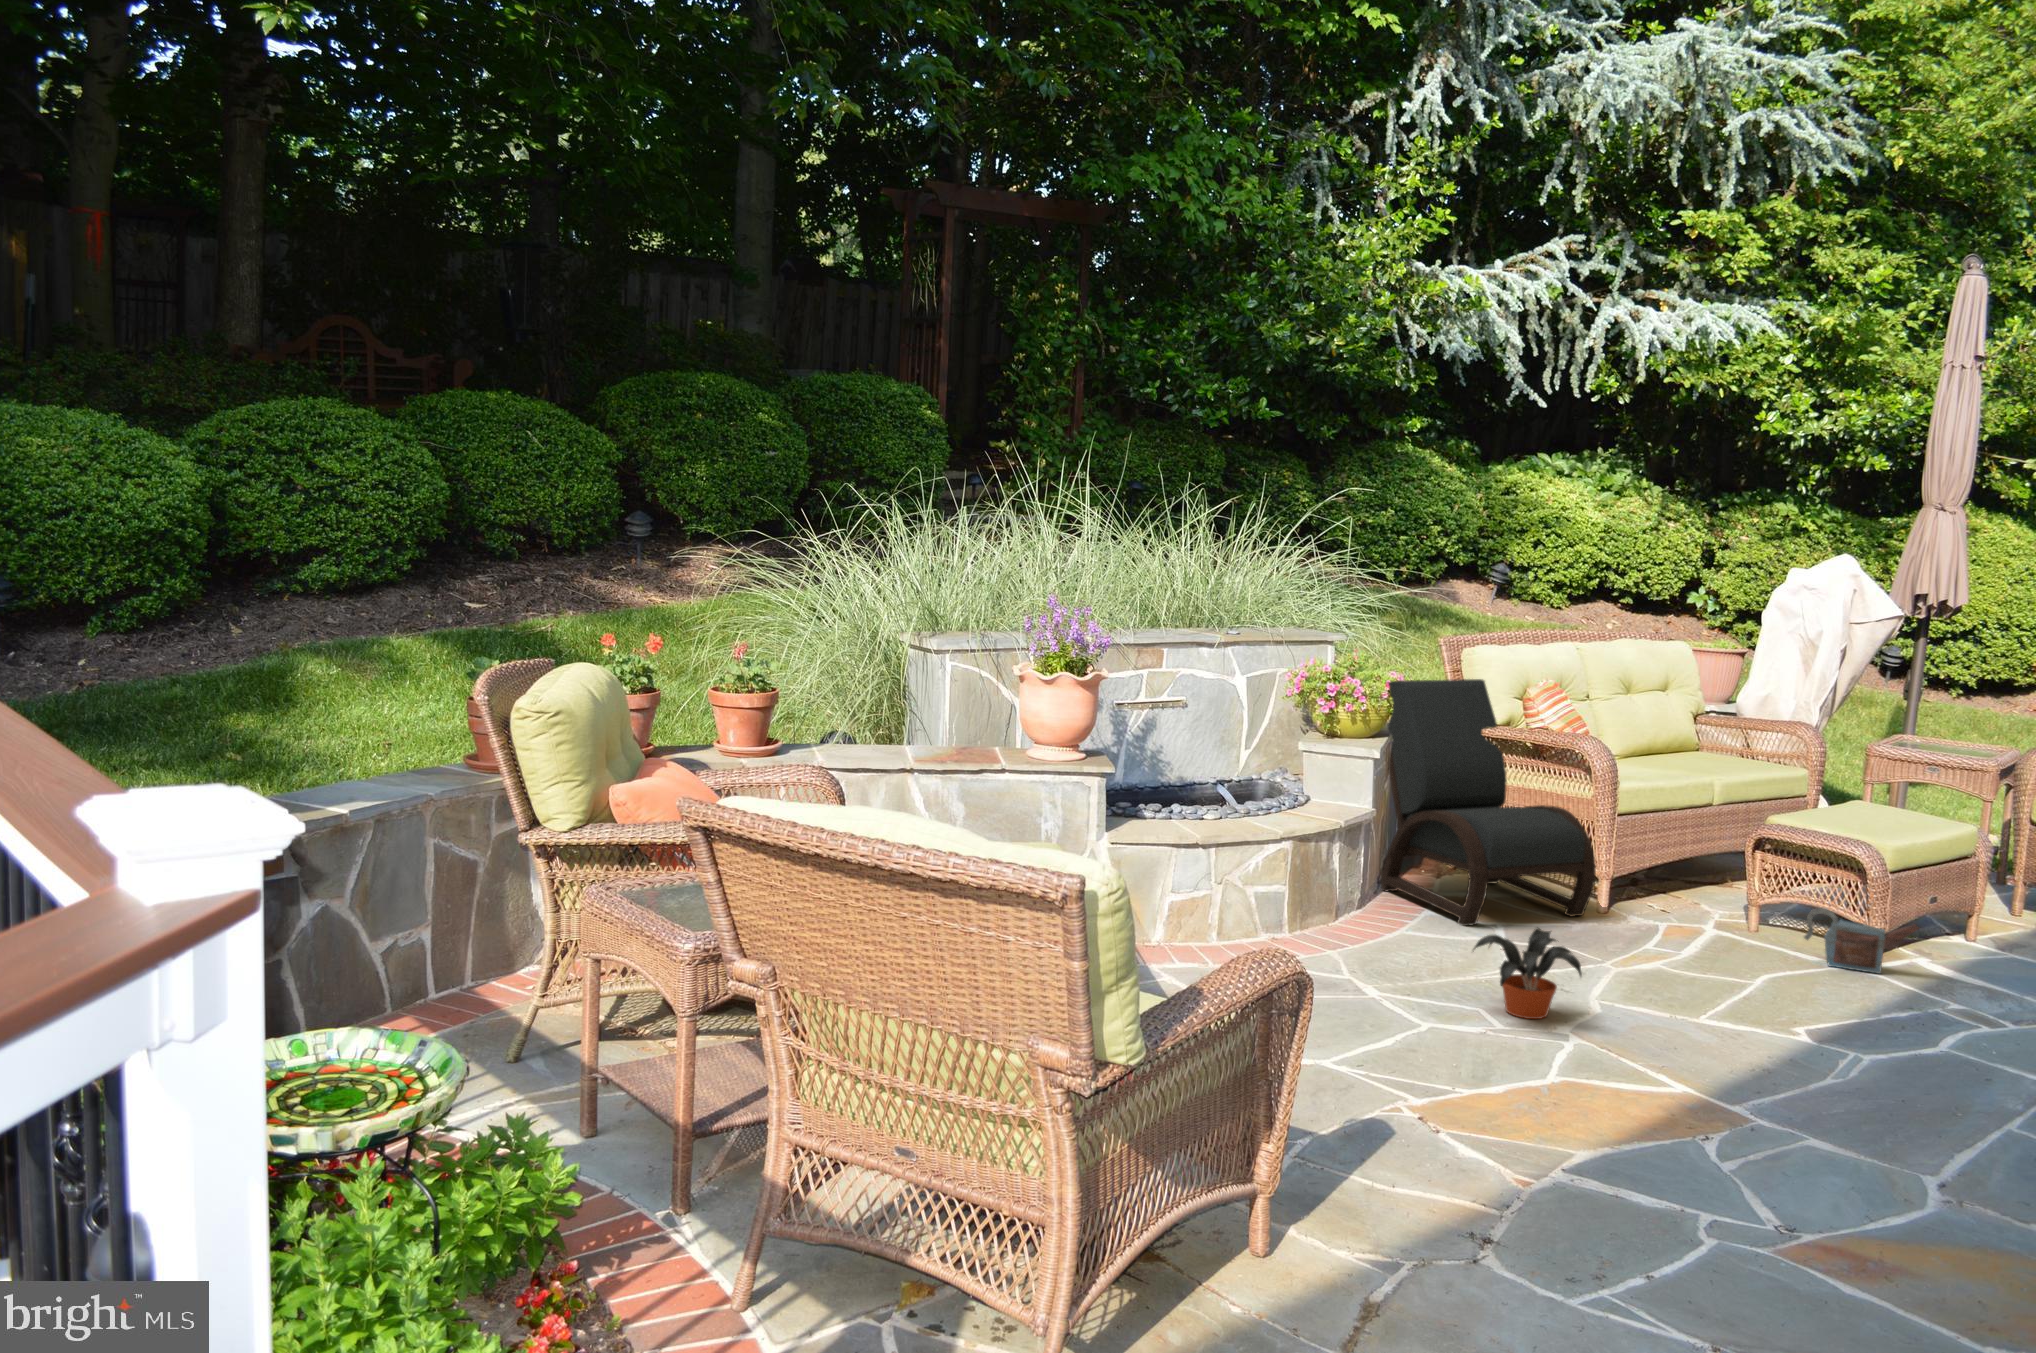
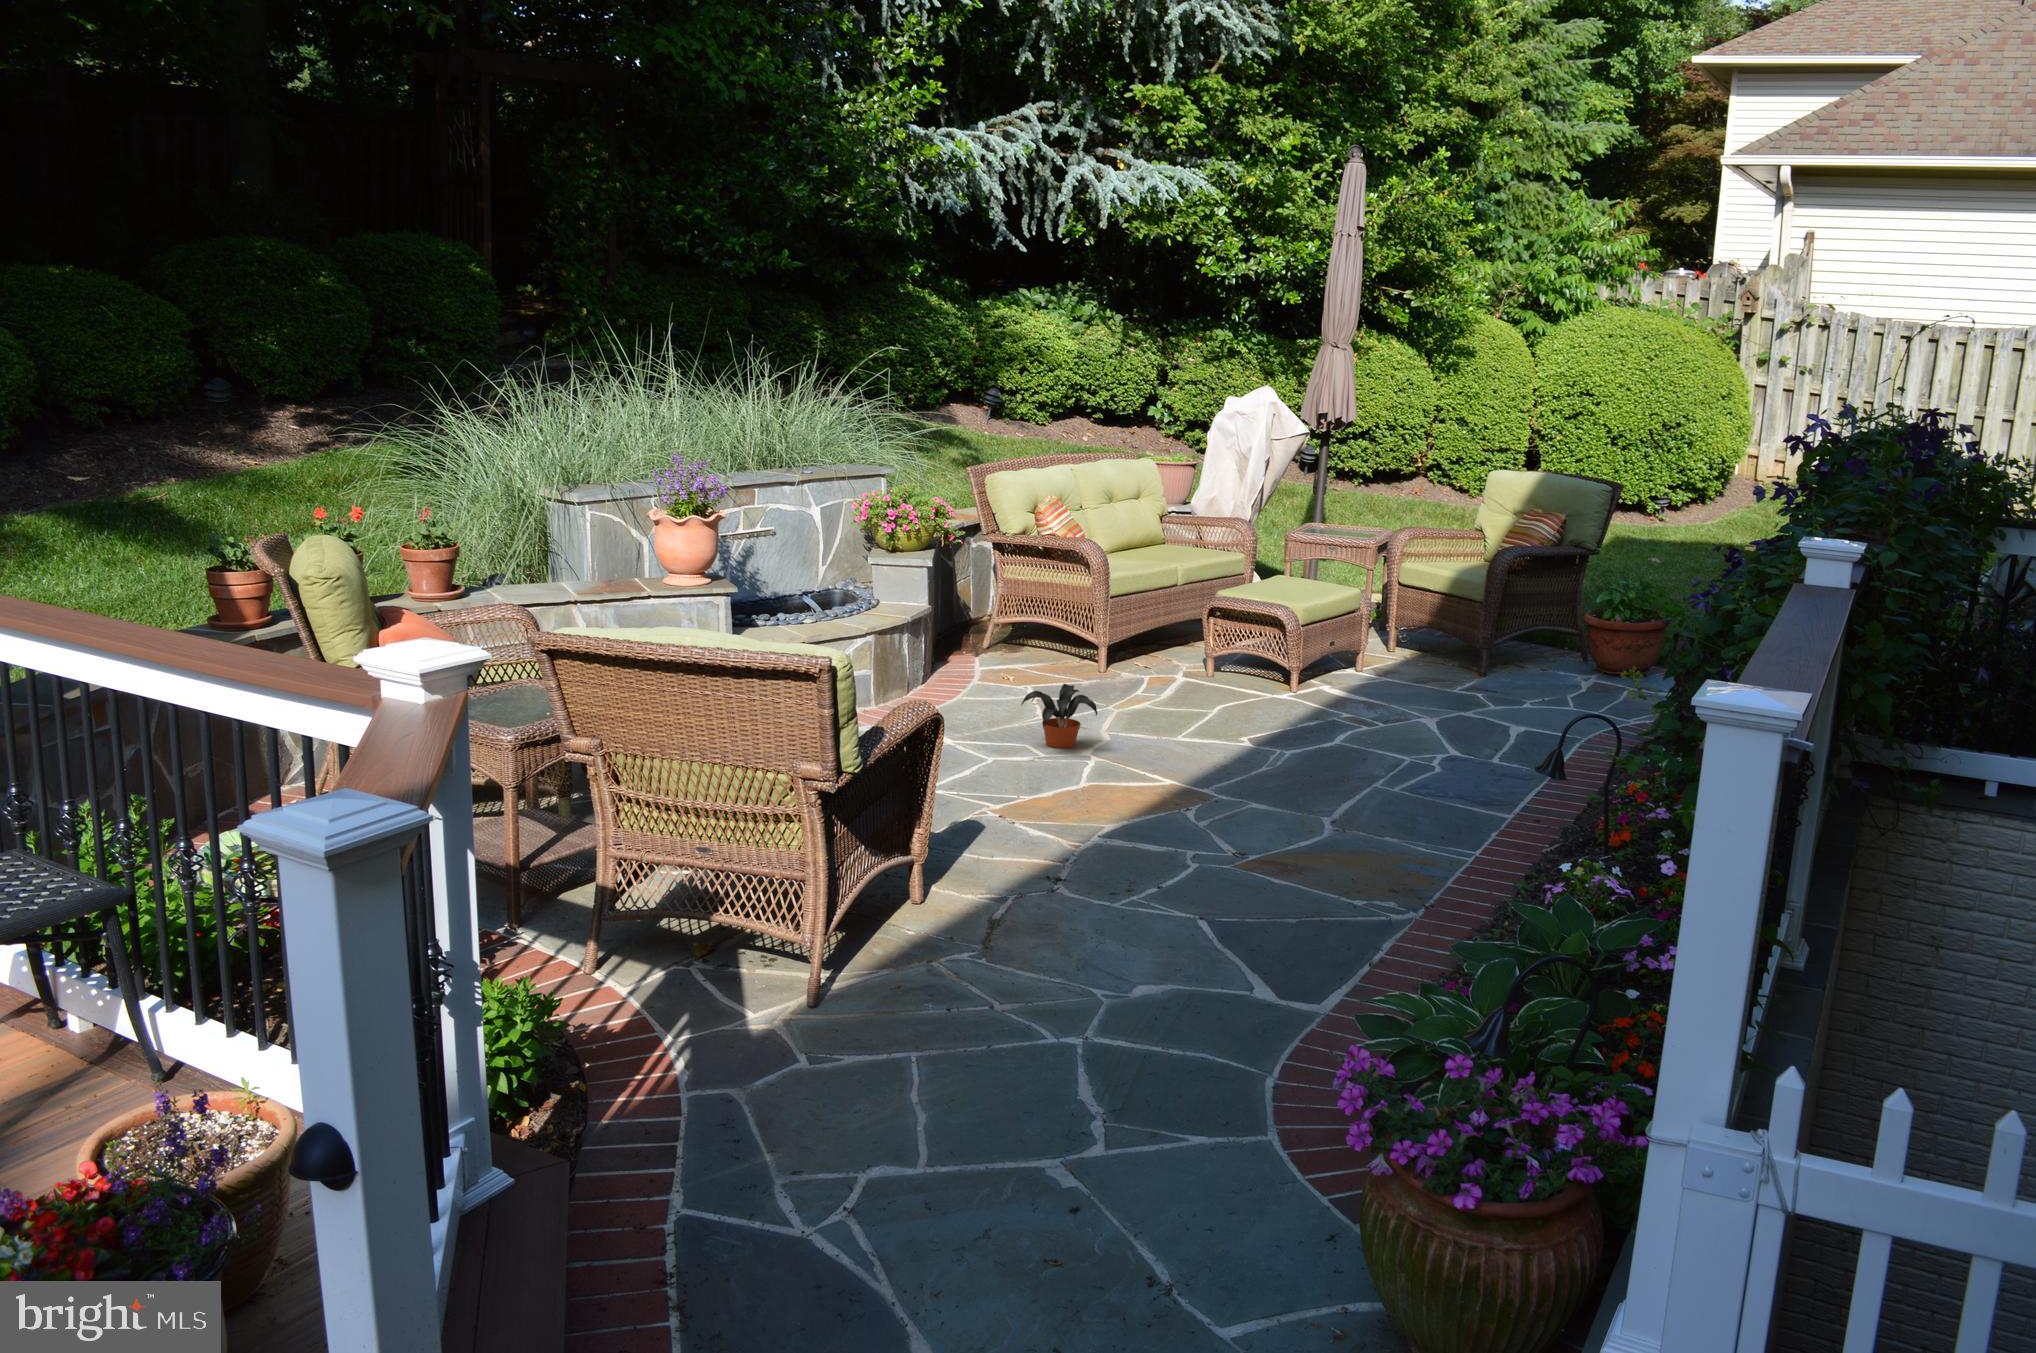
lounge chair: present [1381,679,1596,926] -> none [928,501,1099,691]
watering can: present [1804,908,1919,974] -> none [1240,655,1313,697]

